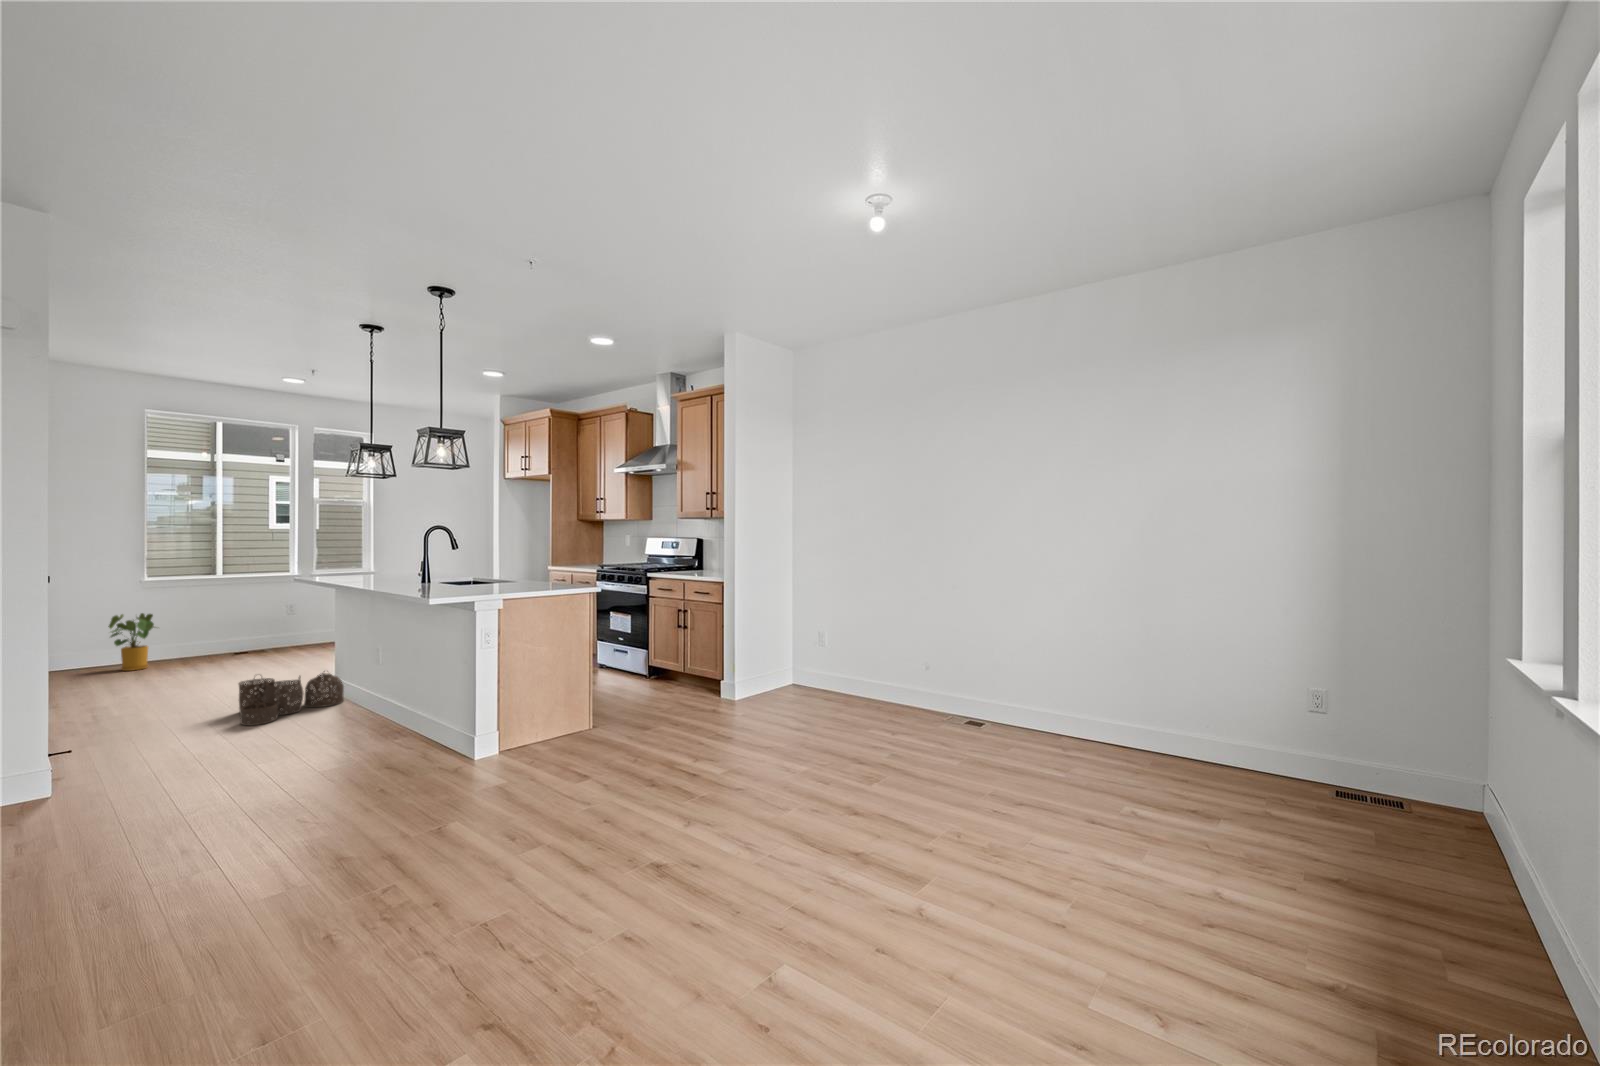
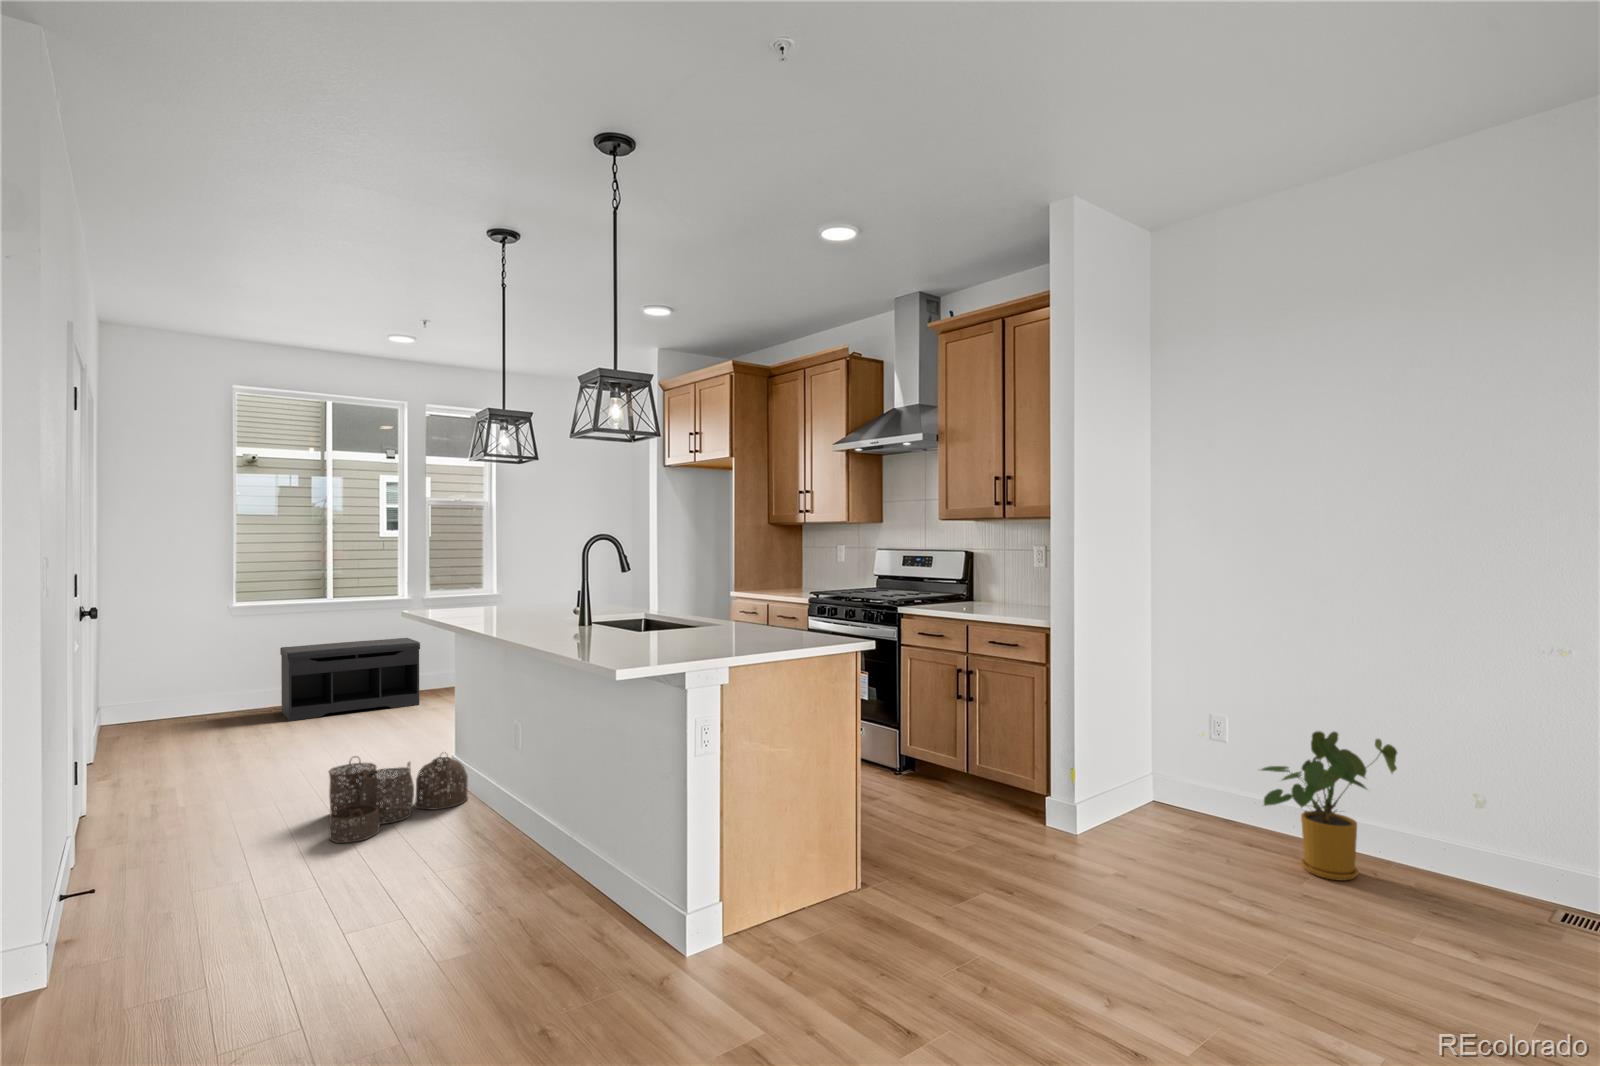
bench: none [186,602,307,664] -> present [280,638,420,721]
house plant: present [108,613,154,671] -> present [1261,731,1397,880]

